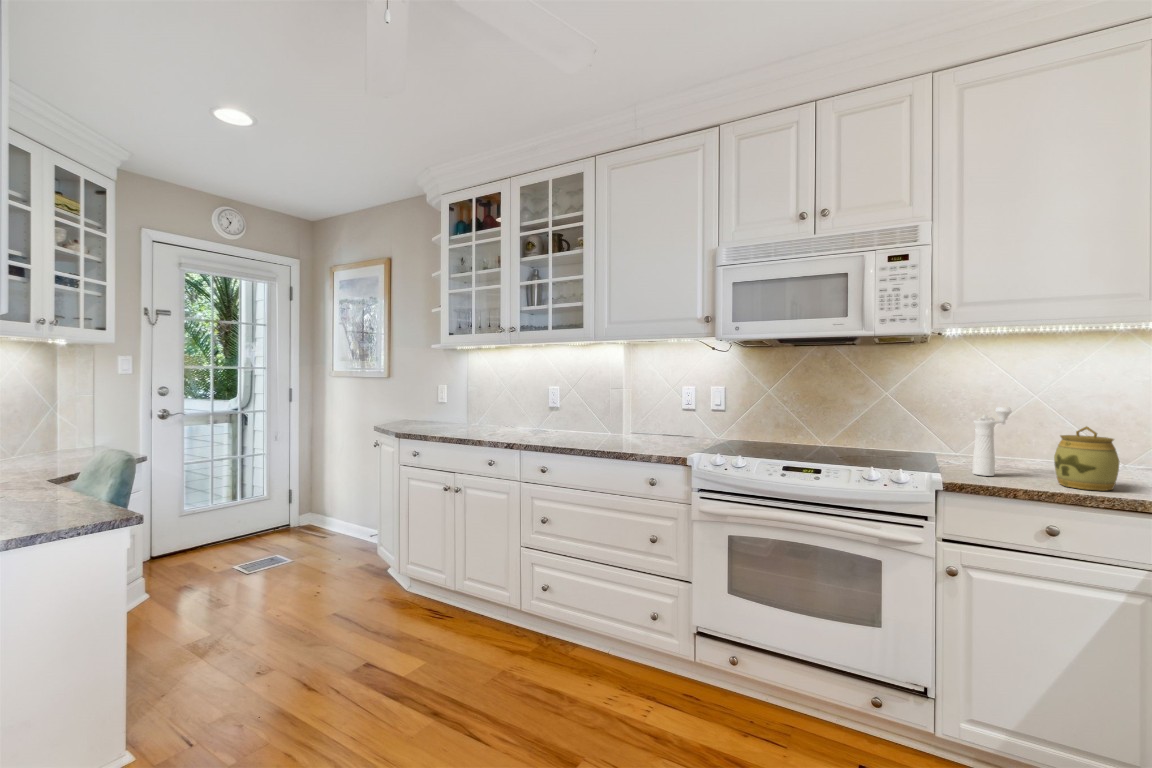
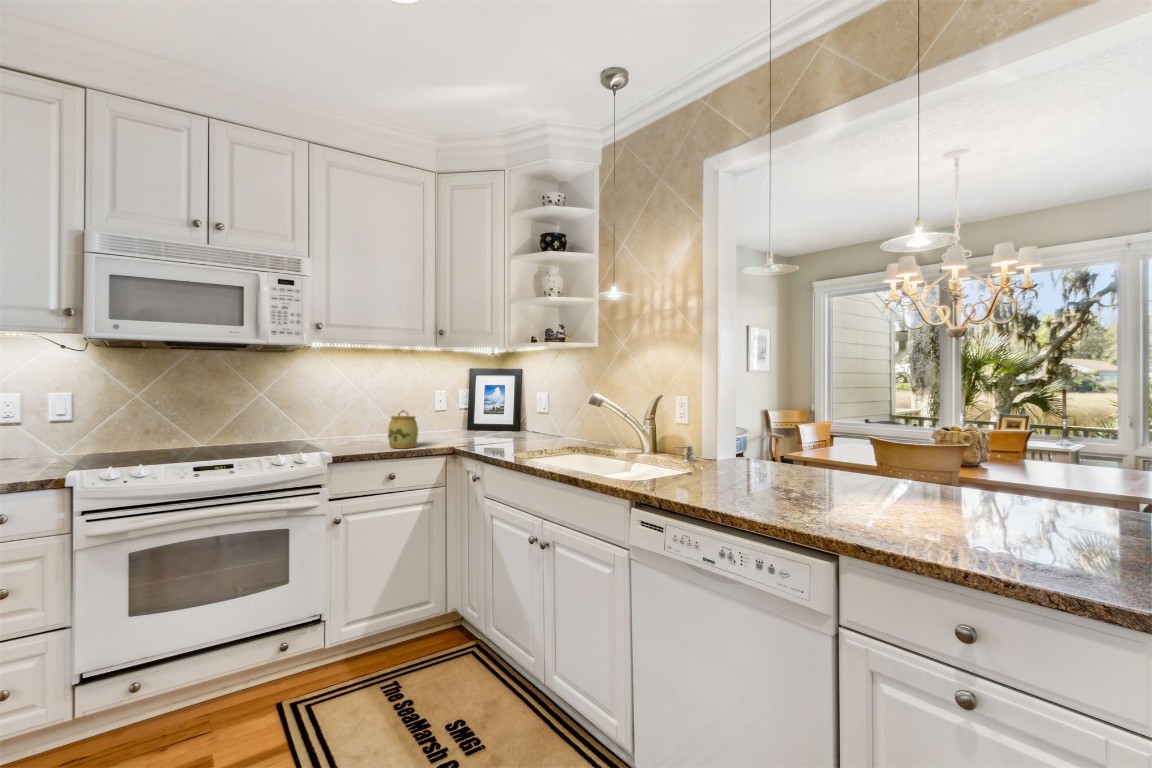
pepper mill: present [973,407,1012,476] -> none [341,401,360,449]

